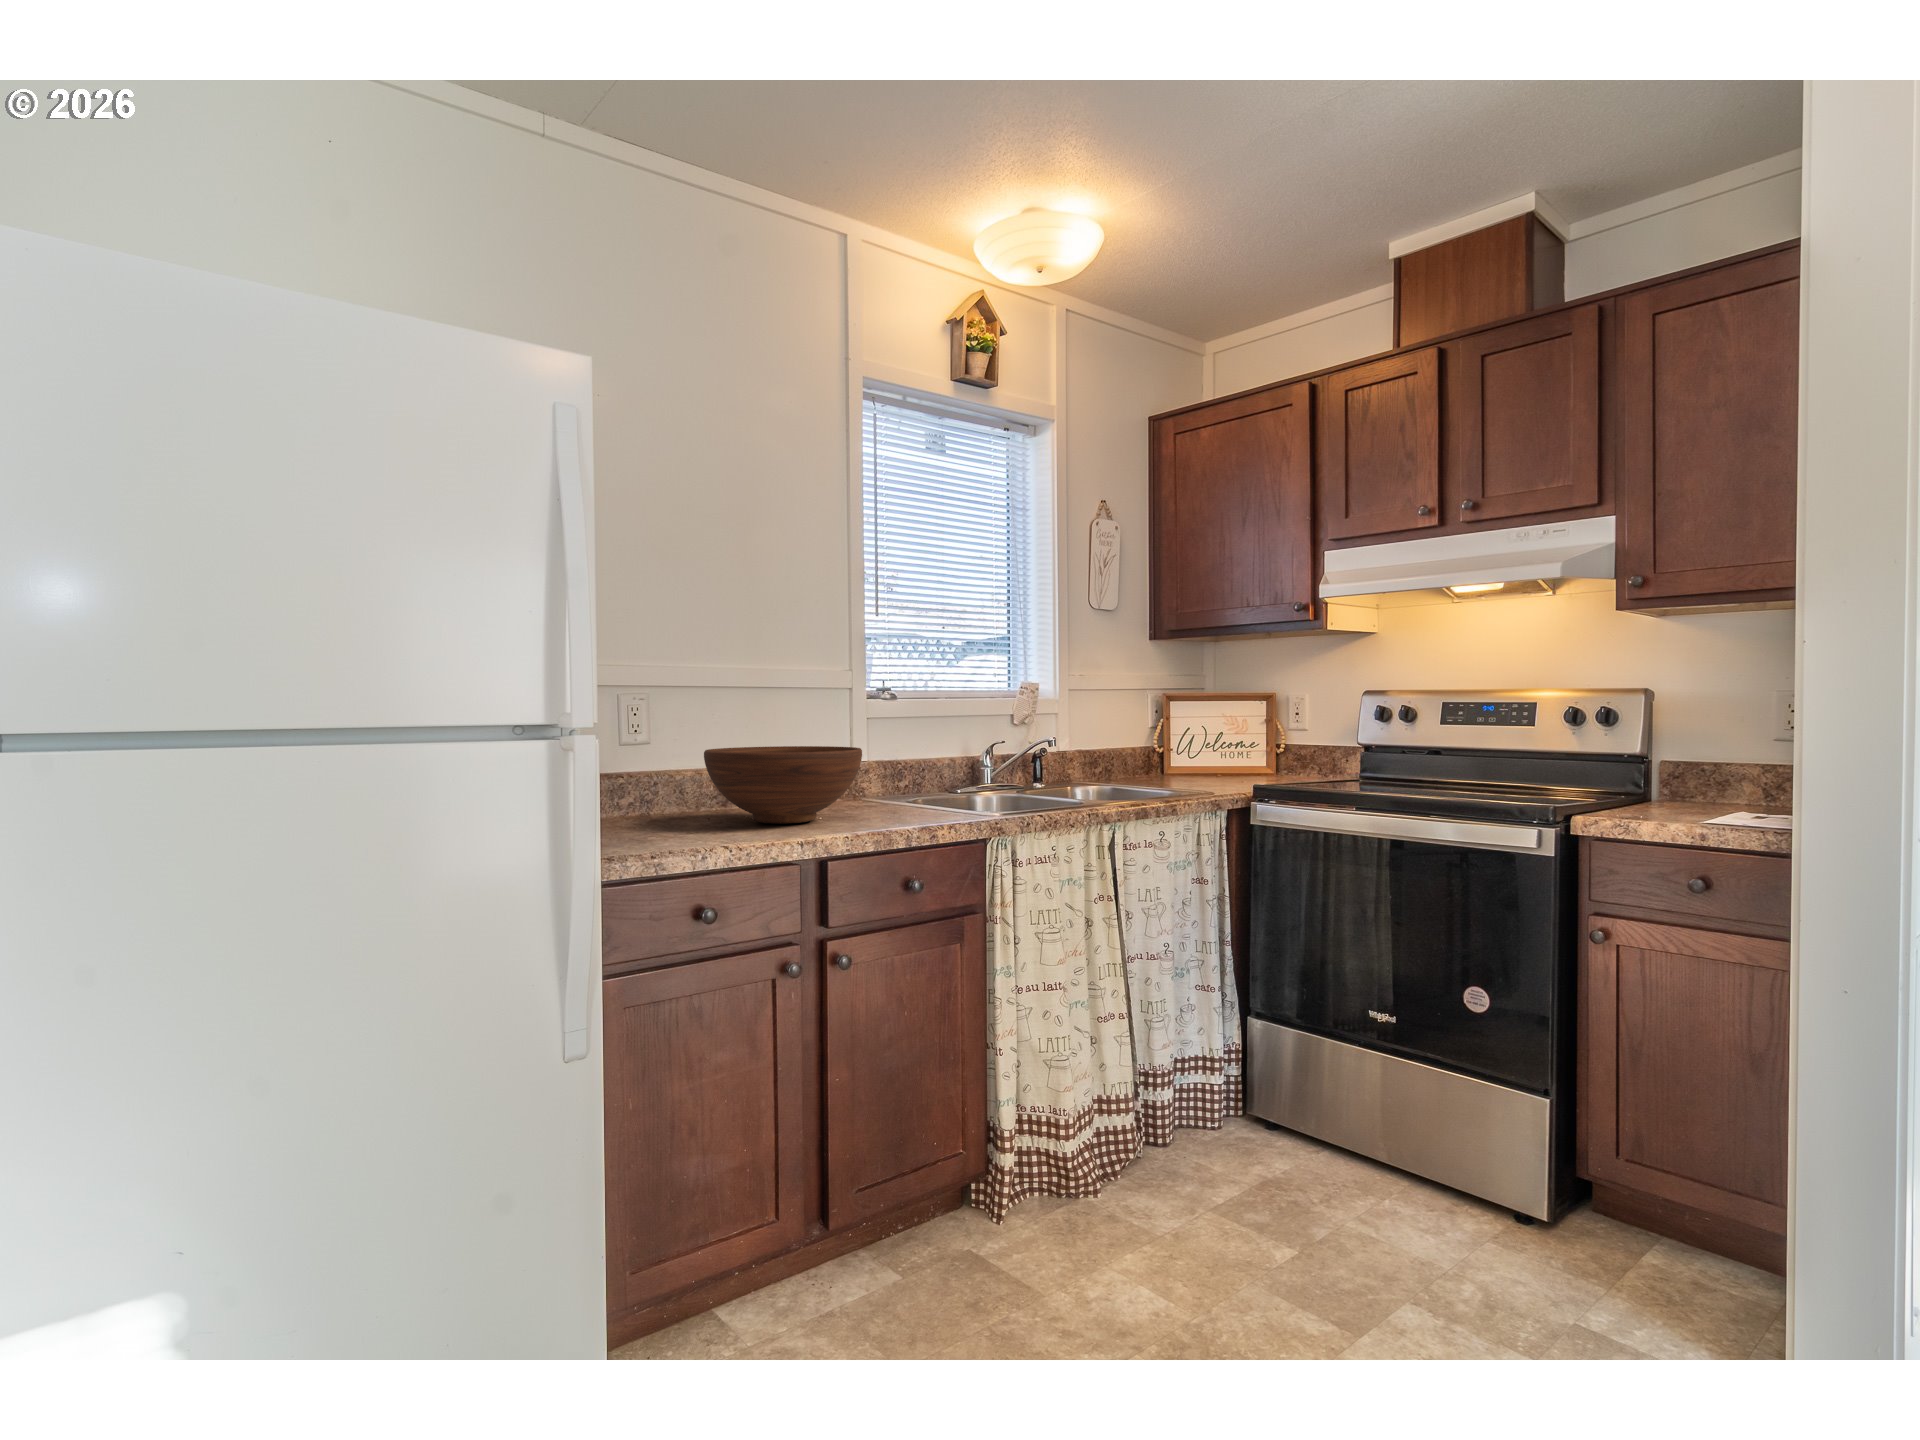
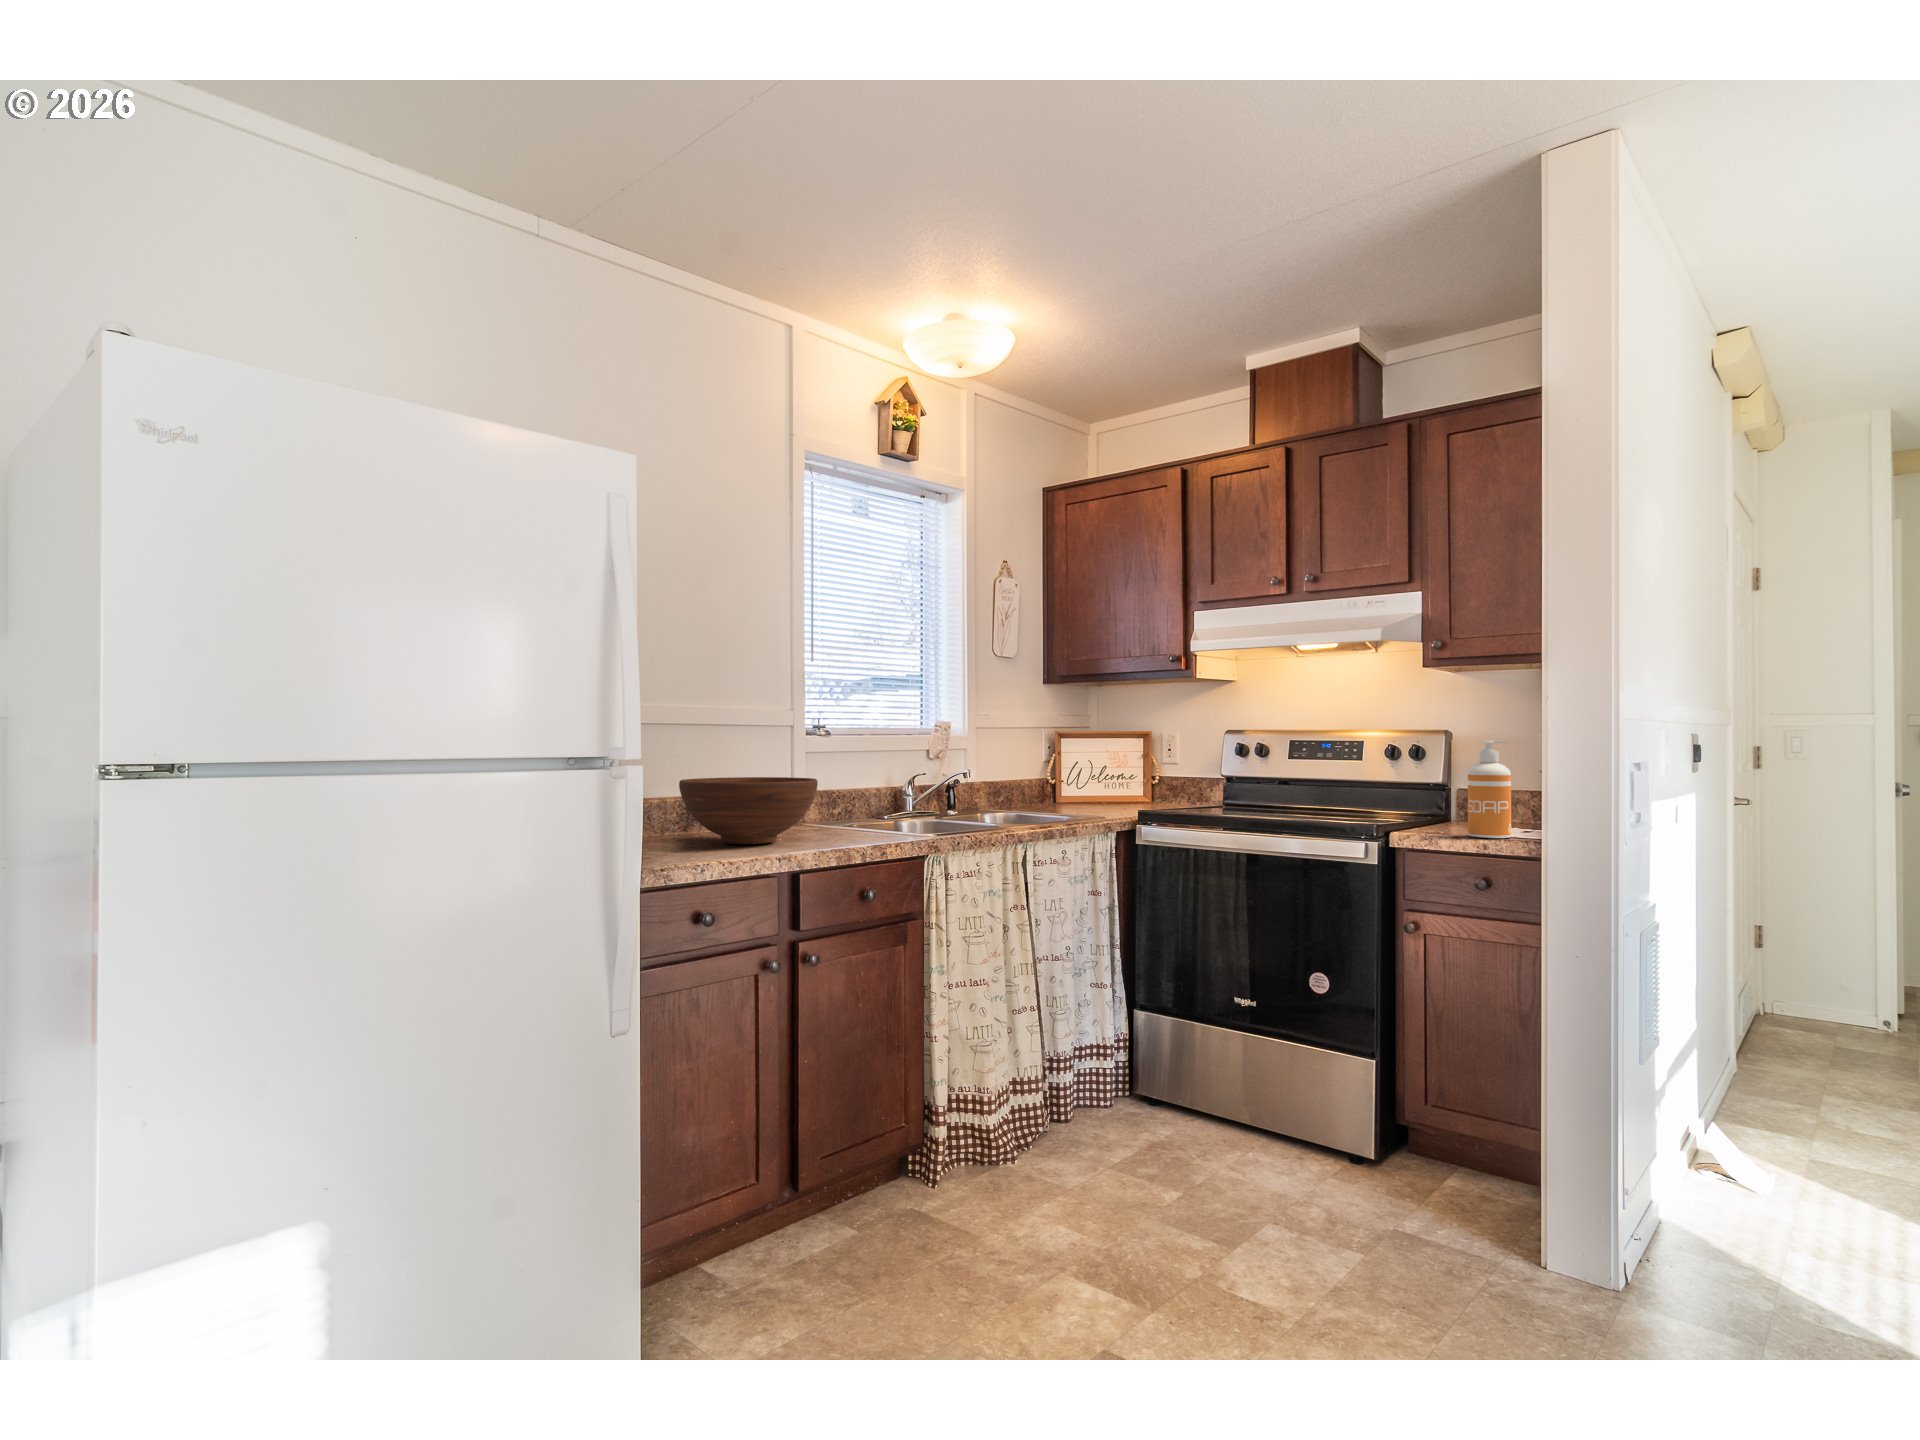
soap dispenser: none [1678,700,1739,825] -> present [1468,741,1511,838]

